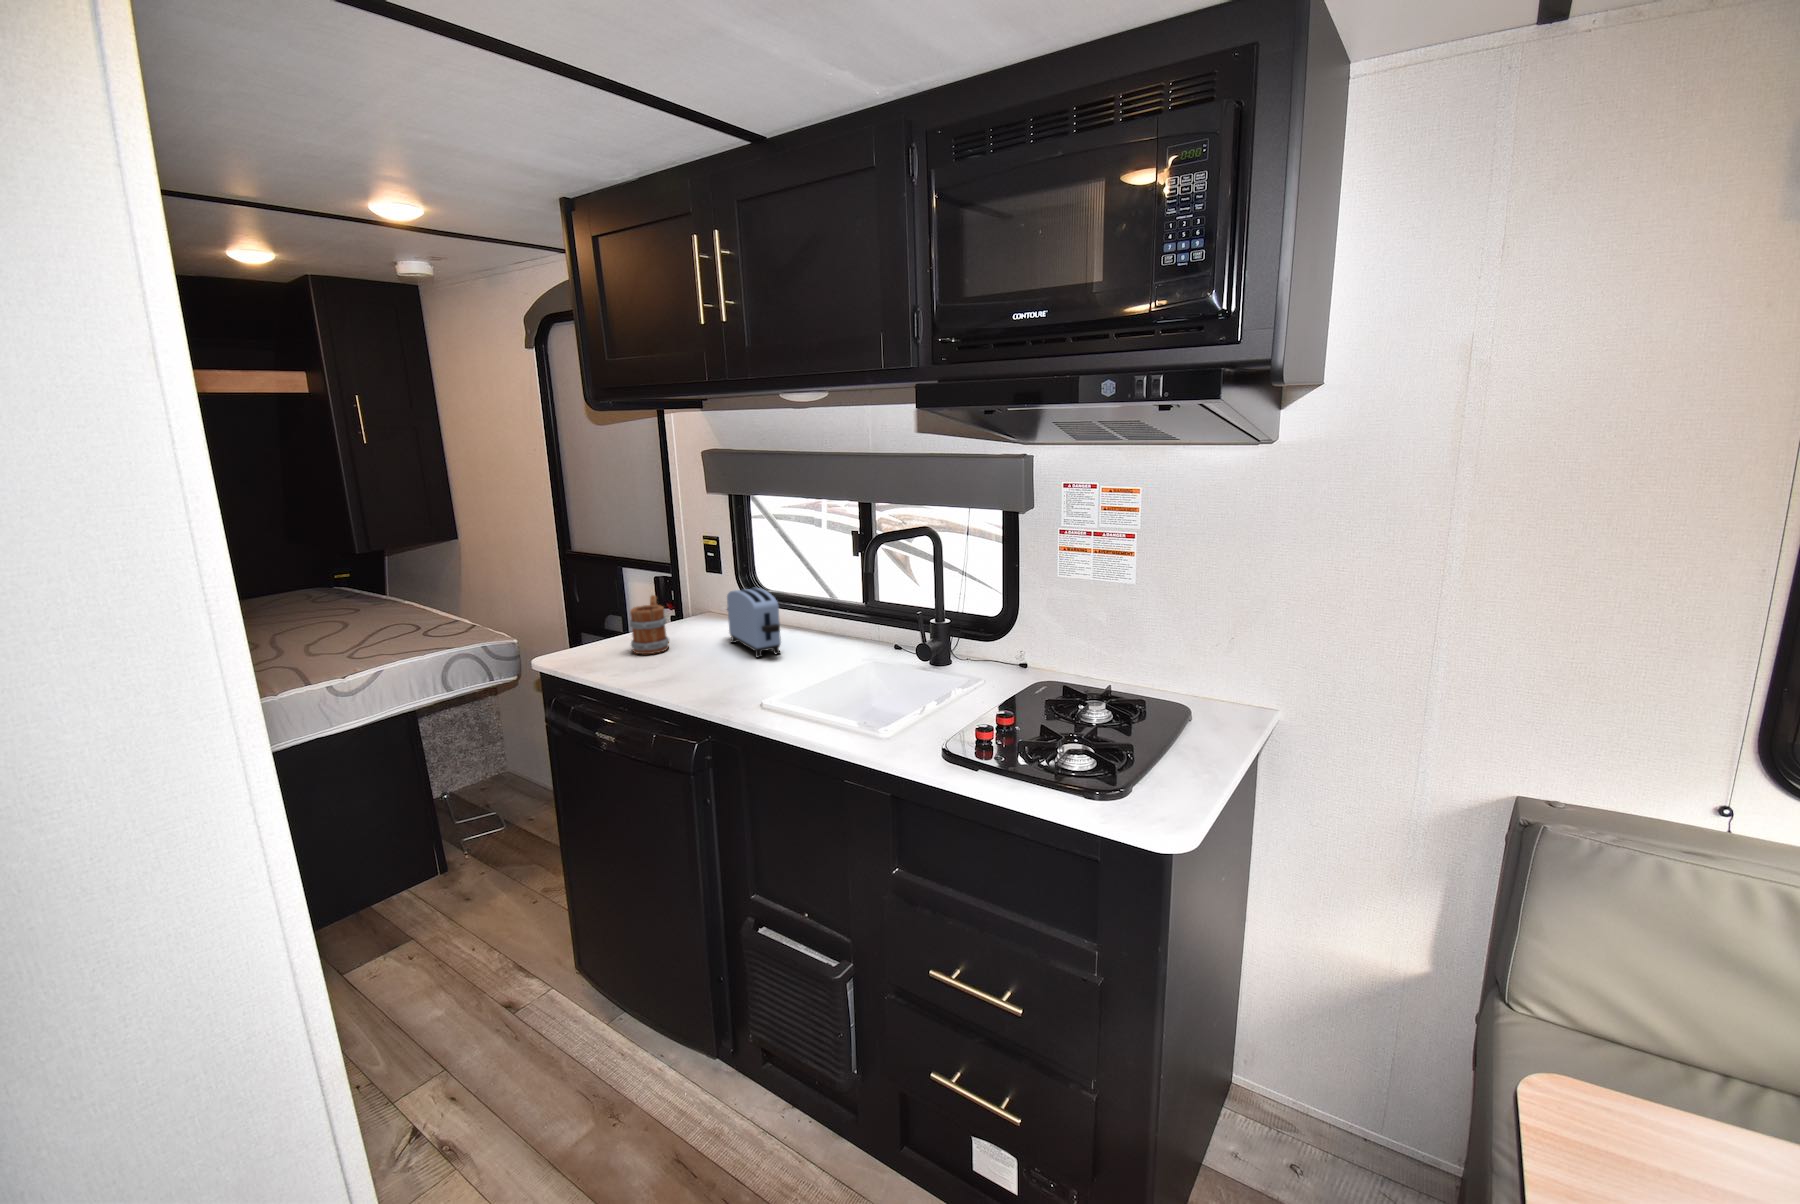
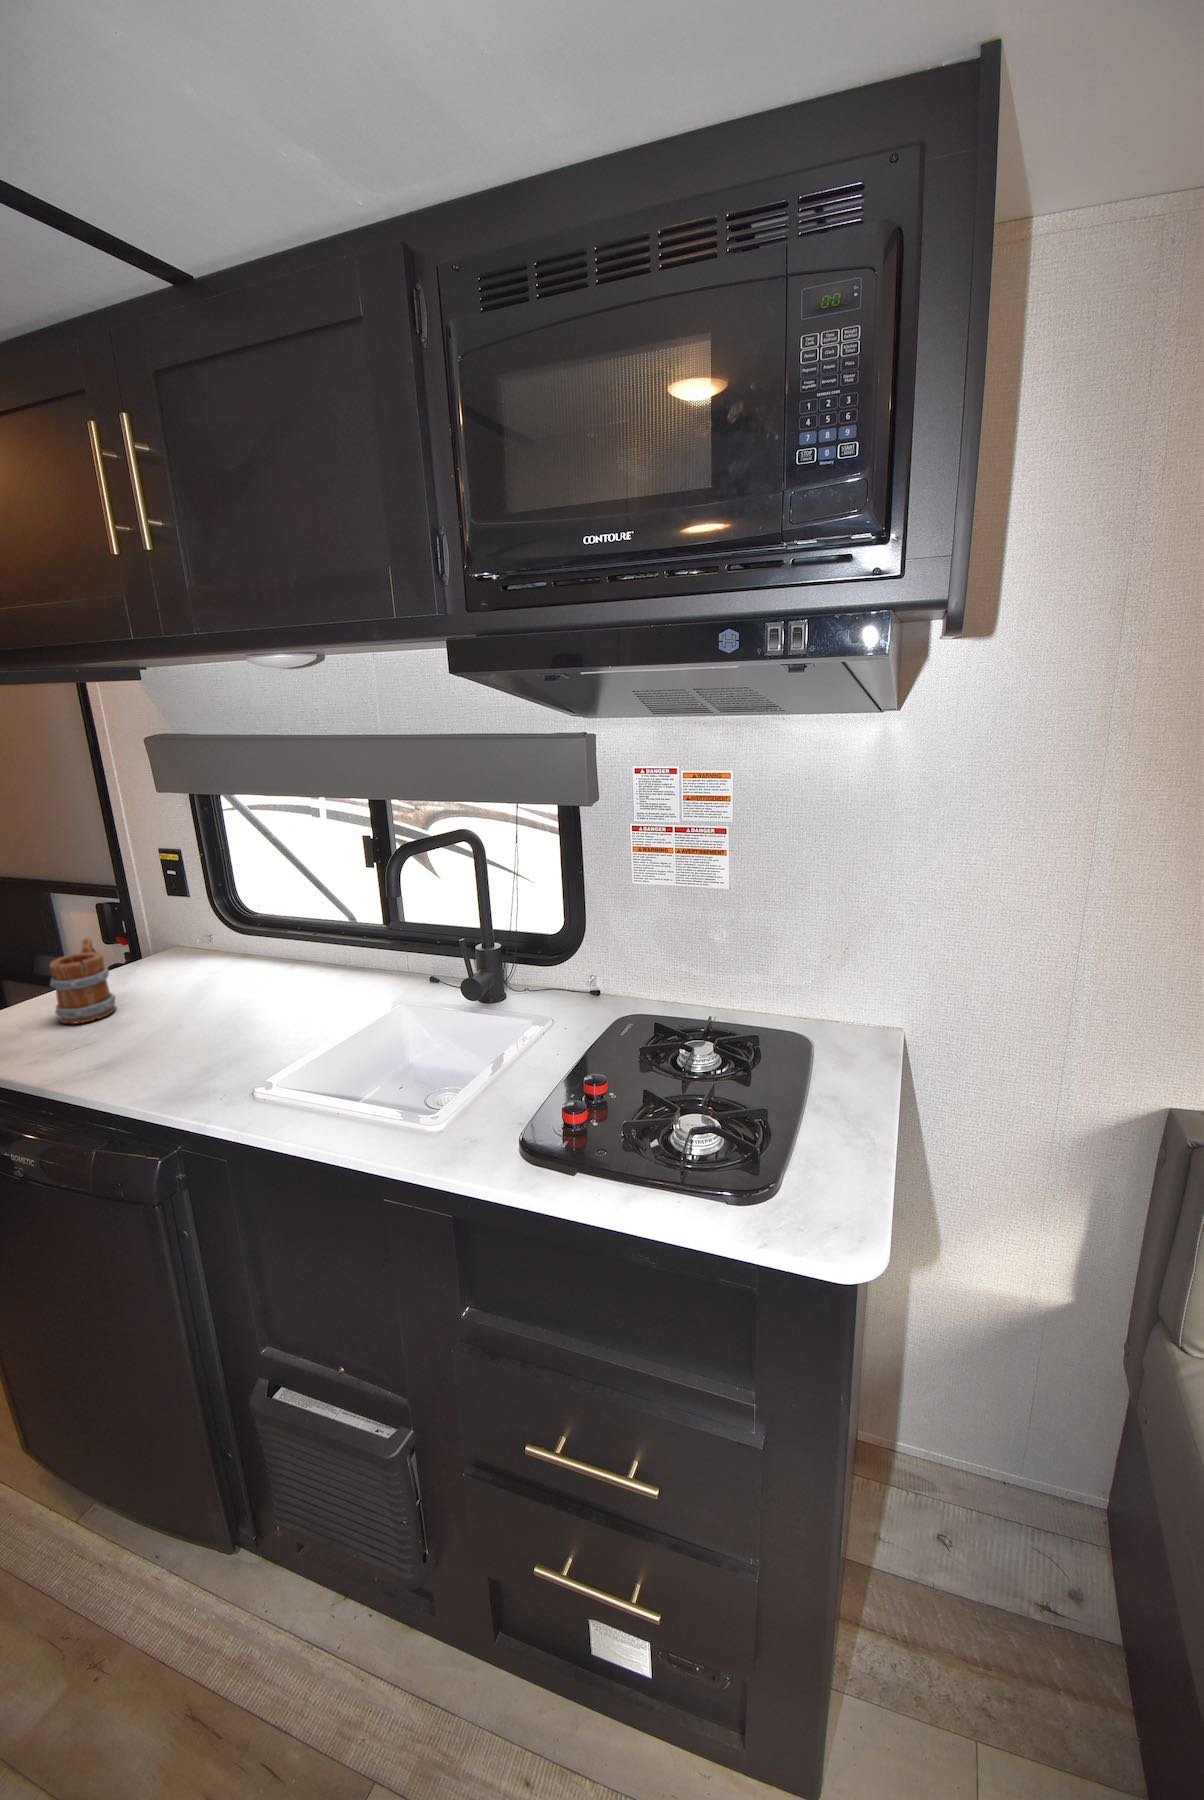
toaster: present [727,588,781,657] -> none [196,918,279,1014]

